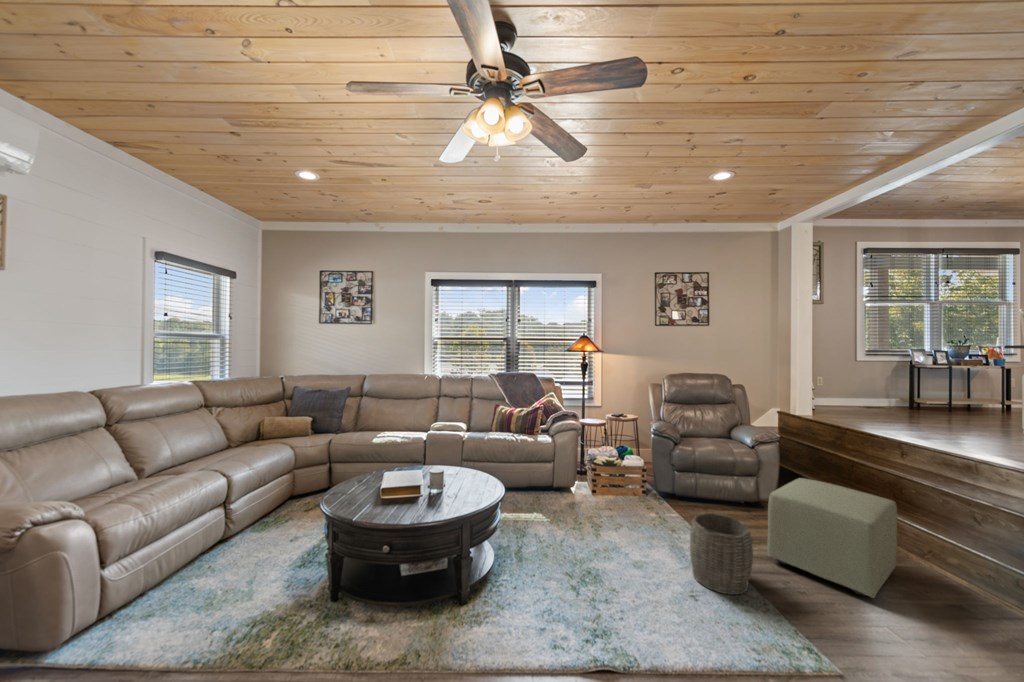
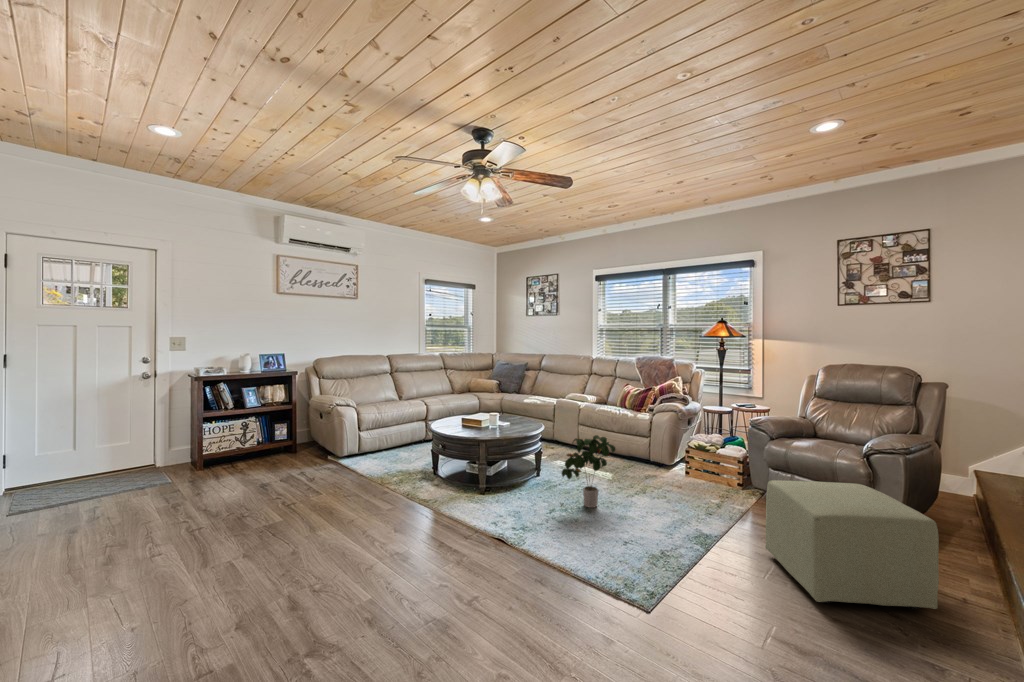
potted plant: none [571,479,602,572] -> present [562,435,616,508]
woven basket: present [690,513,753,595] -> none [657,482,714,555]

